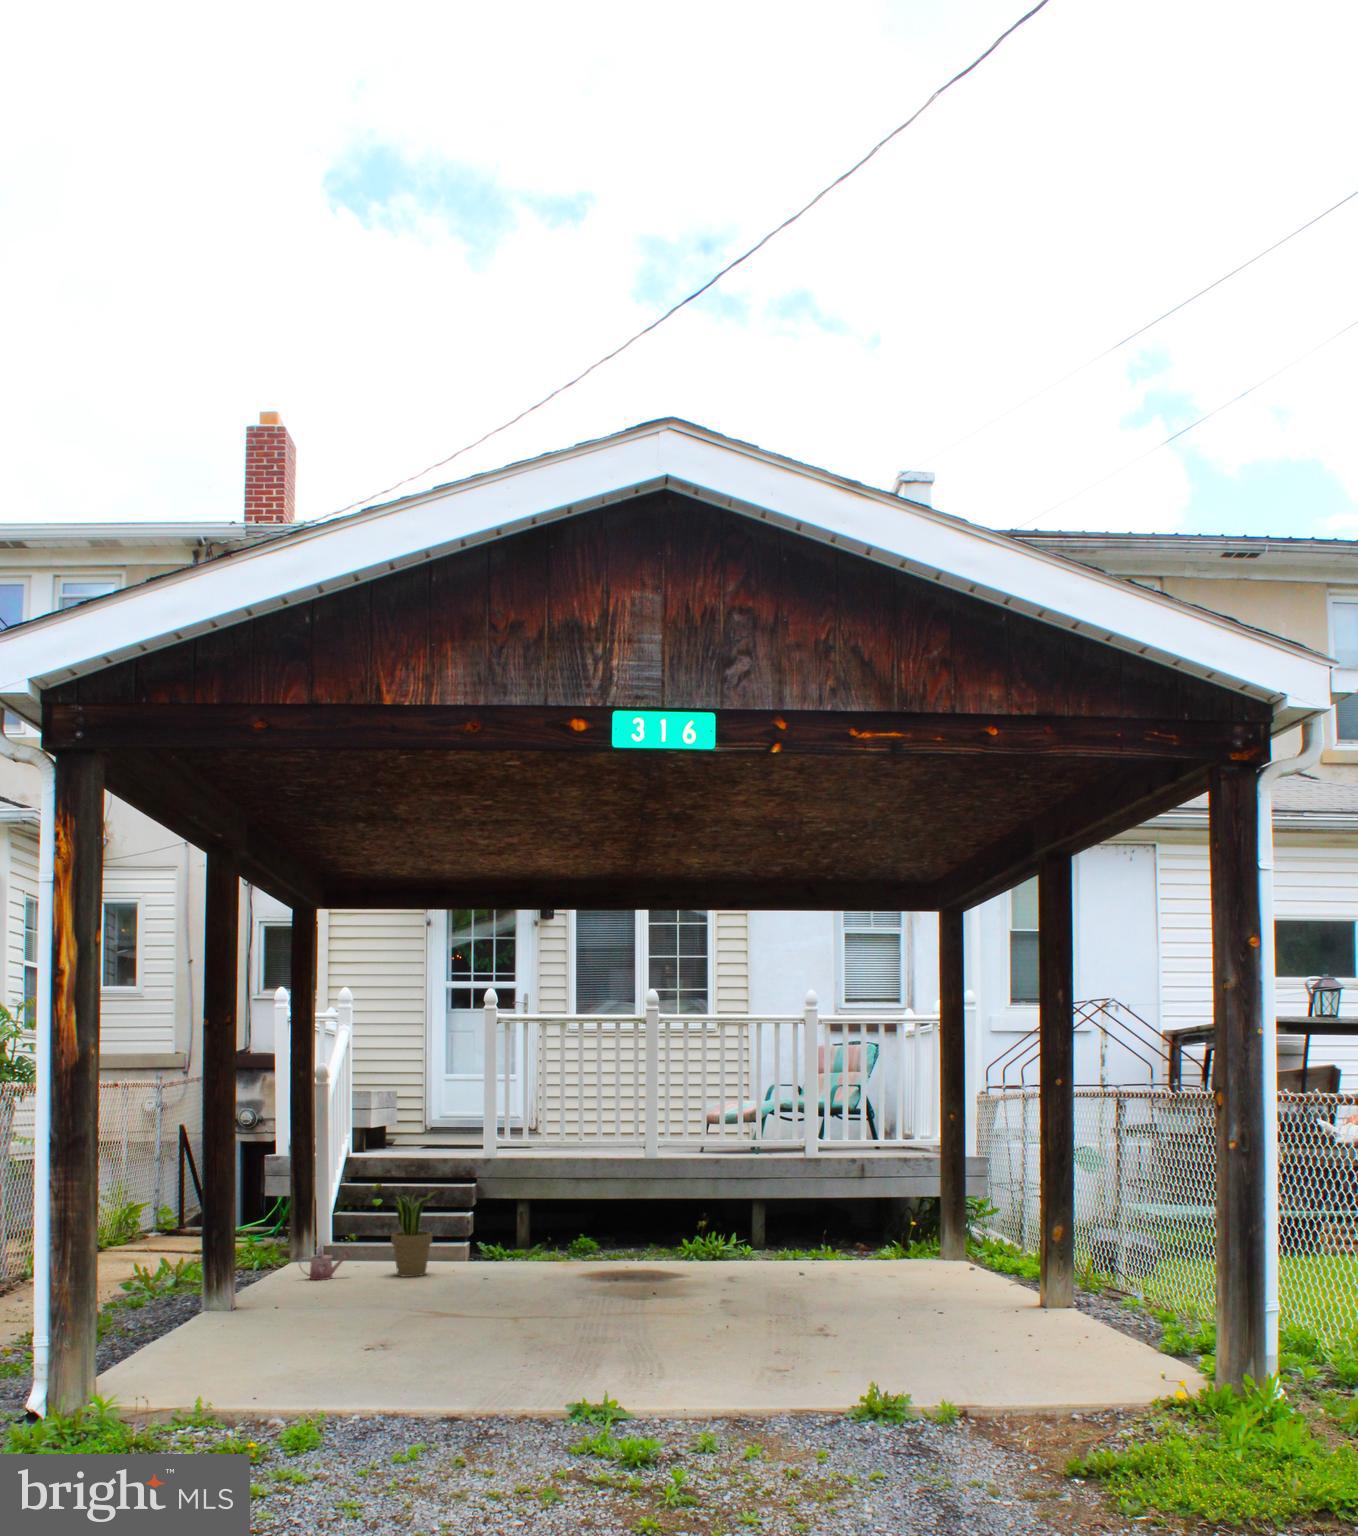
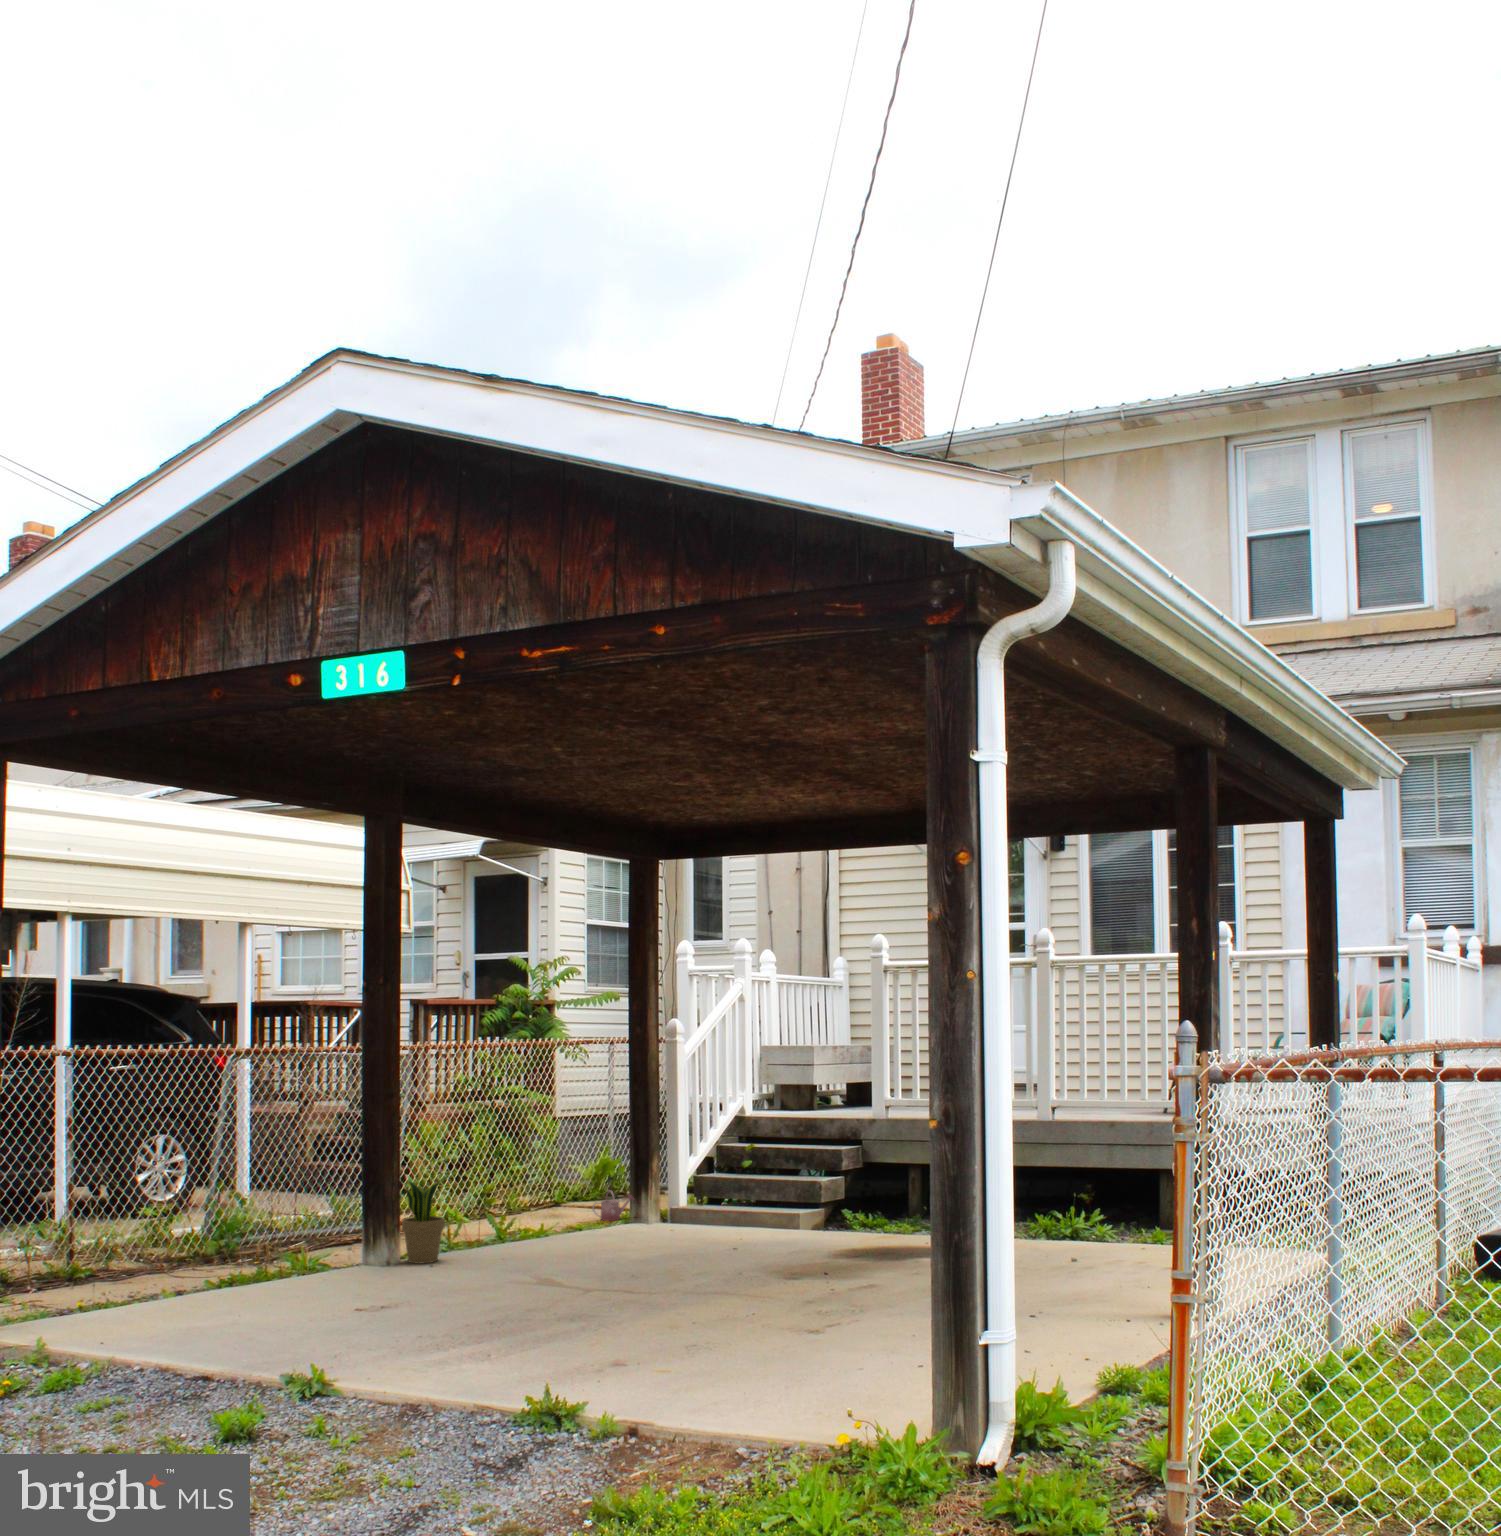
watering can: present [299,1244,352,1280] -> present [593,1190,634,1221]

